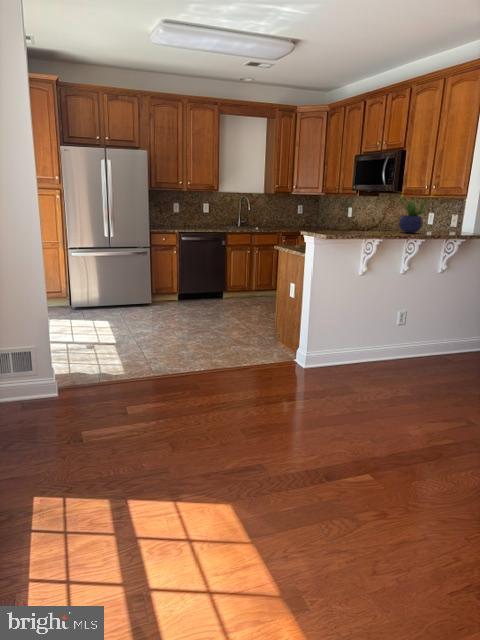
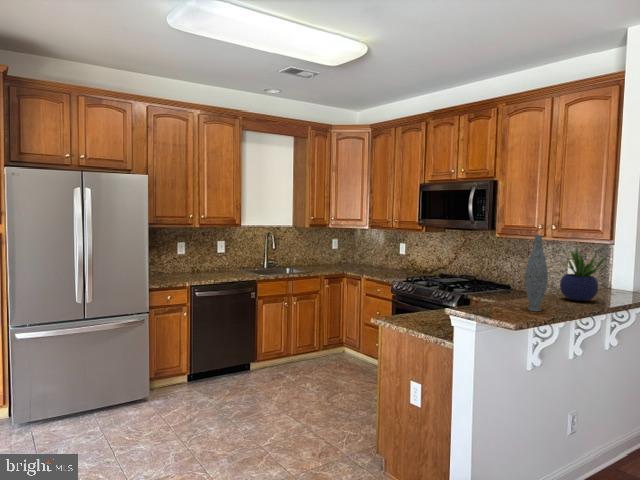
vase: none [357,184,369,233] -> present [525,235,548,311]

